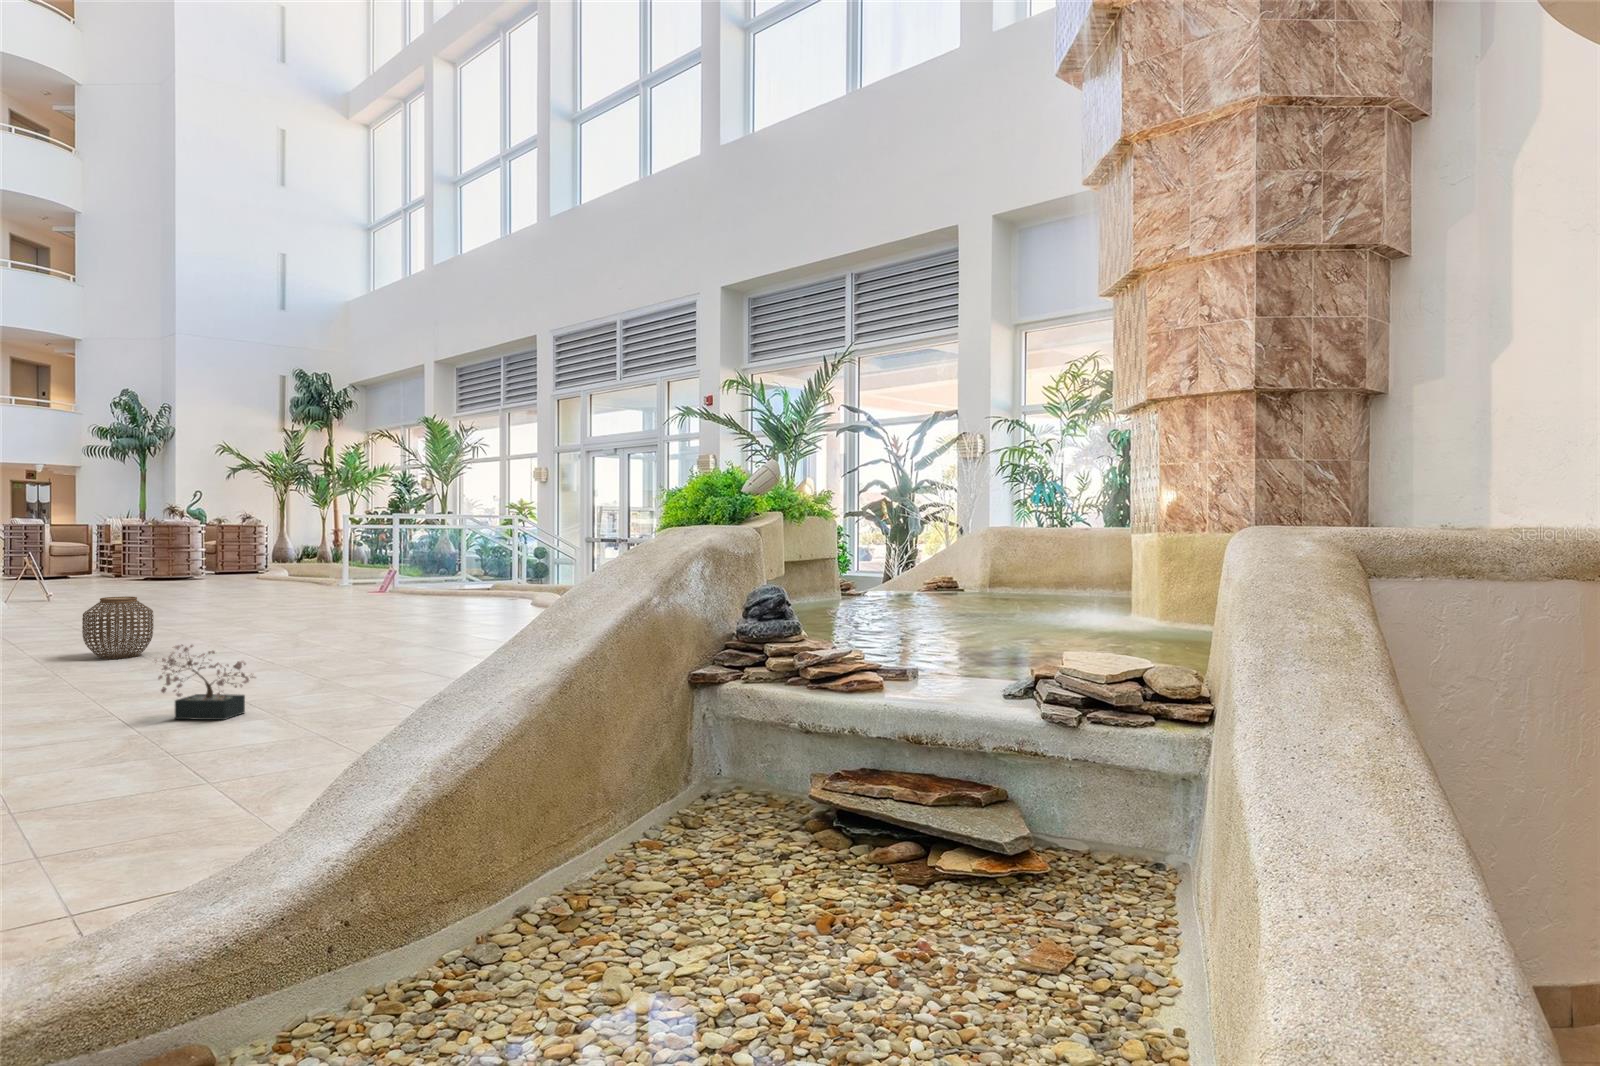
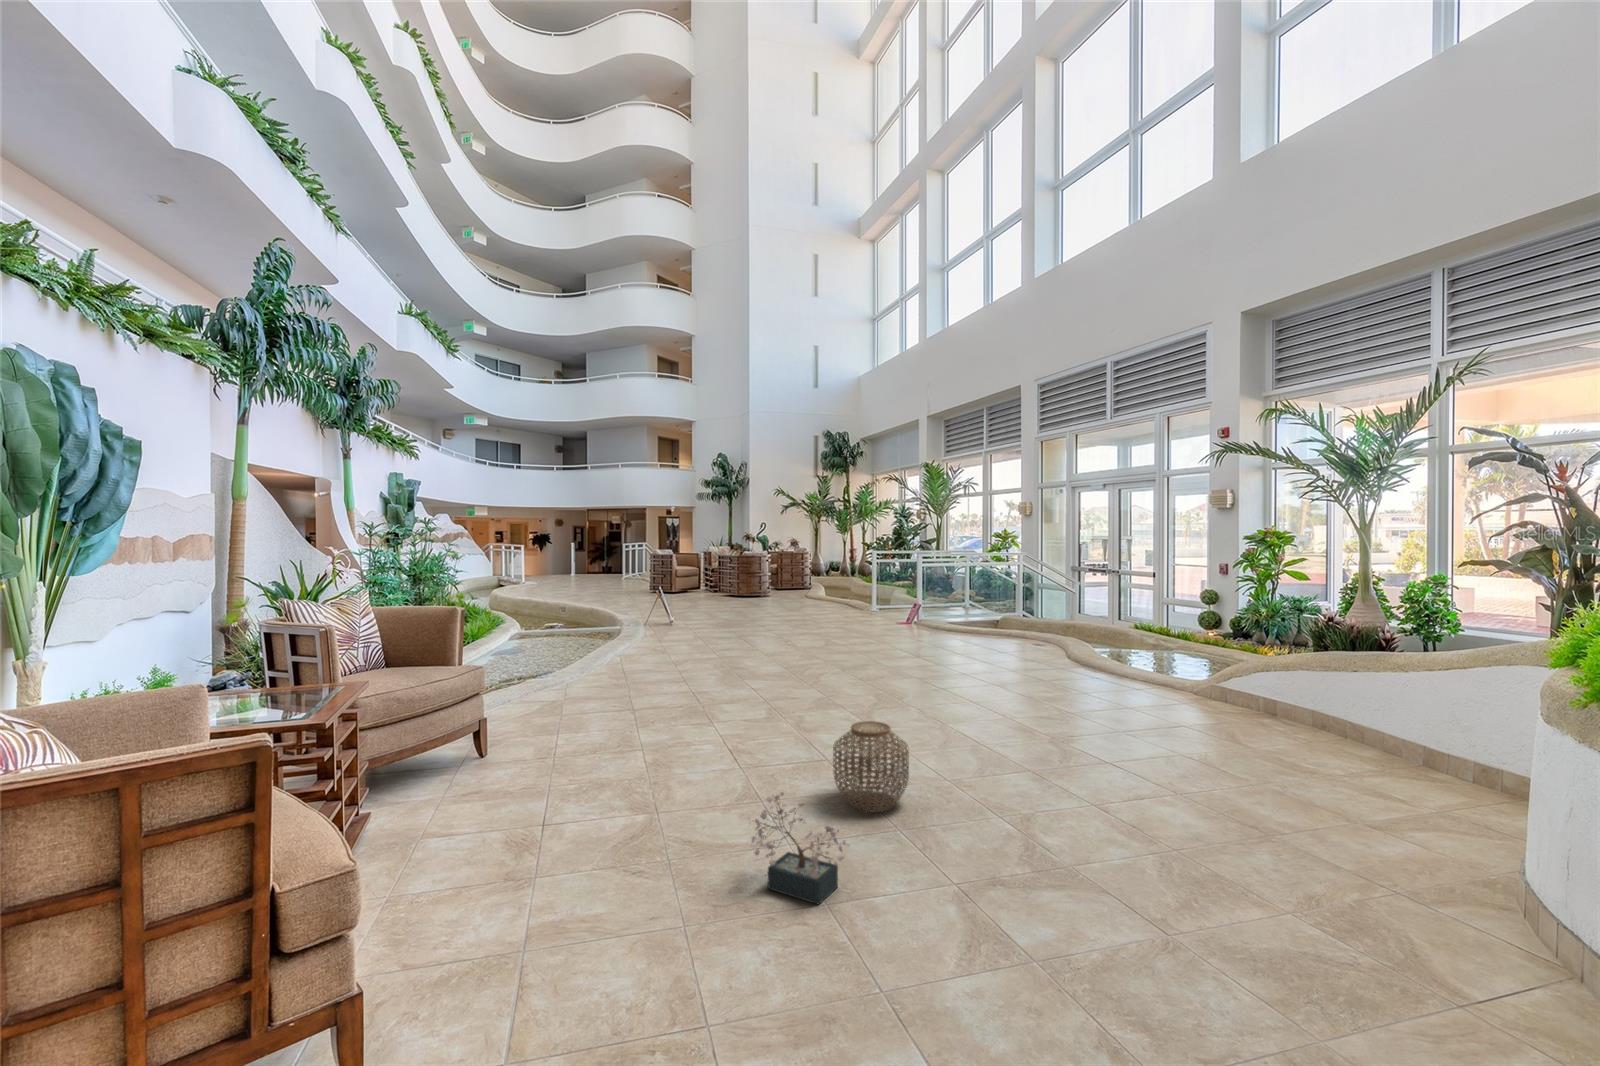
woven basket: present [82,596,153,659] -> present [833,721,909,812]

